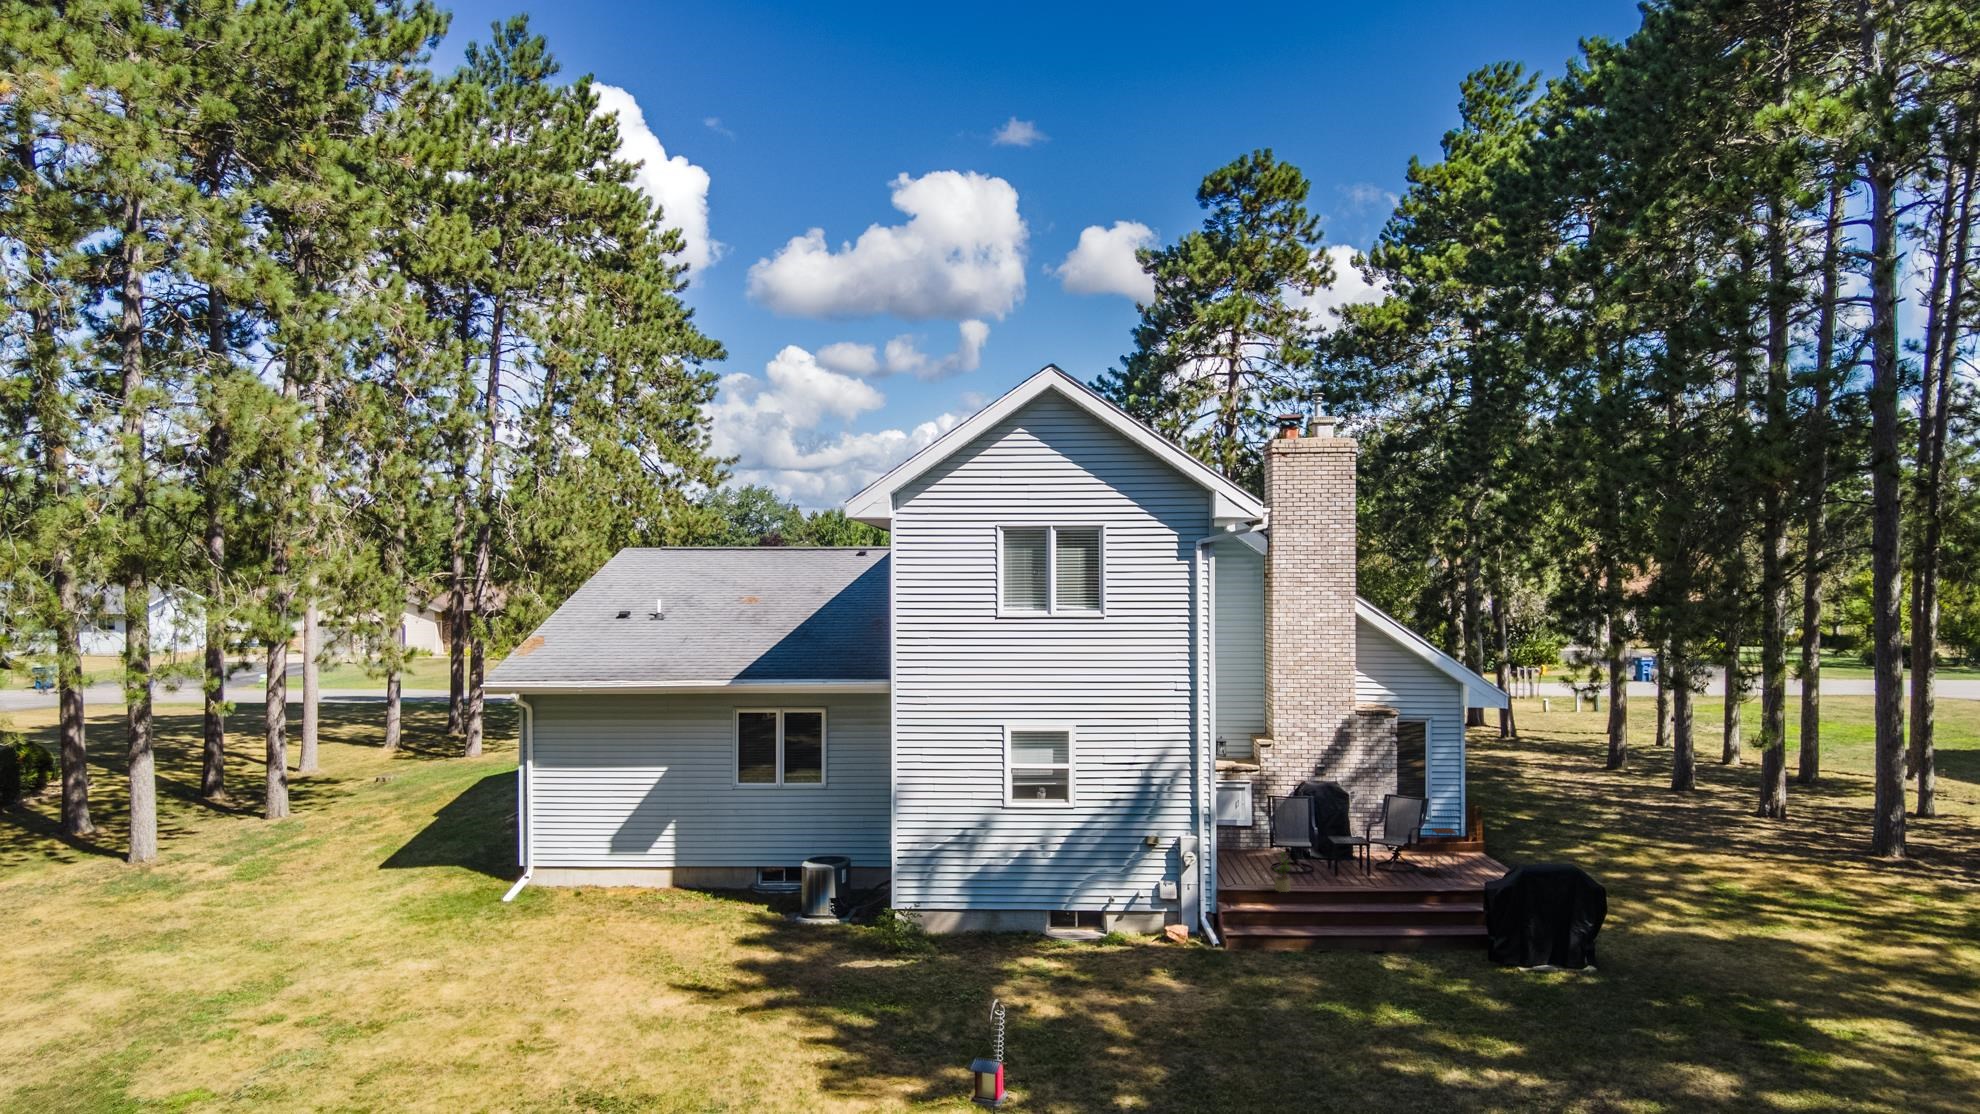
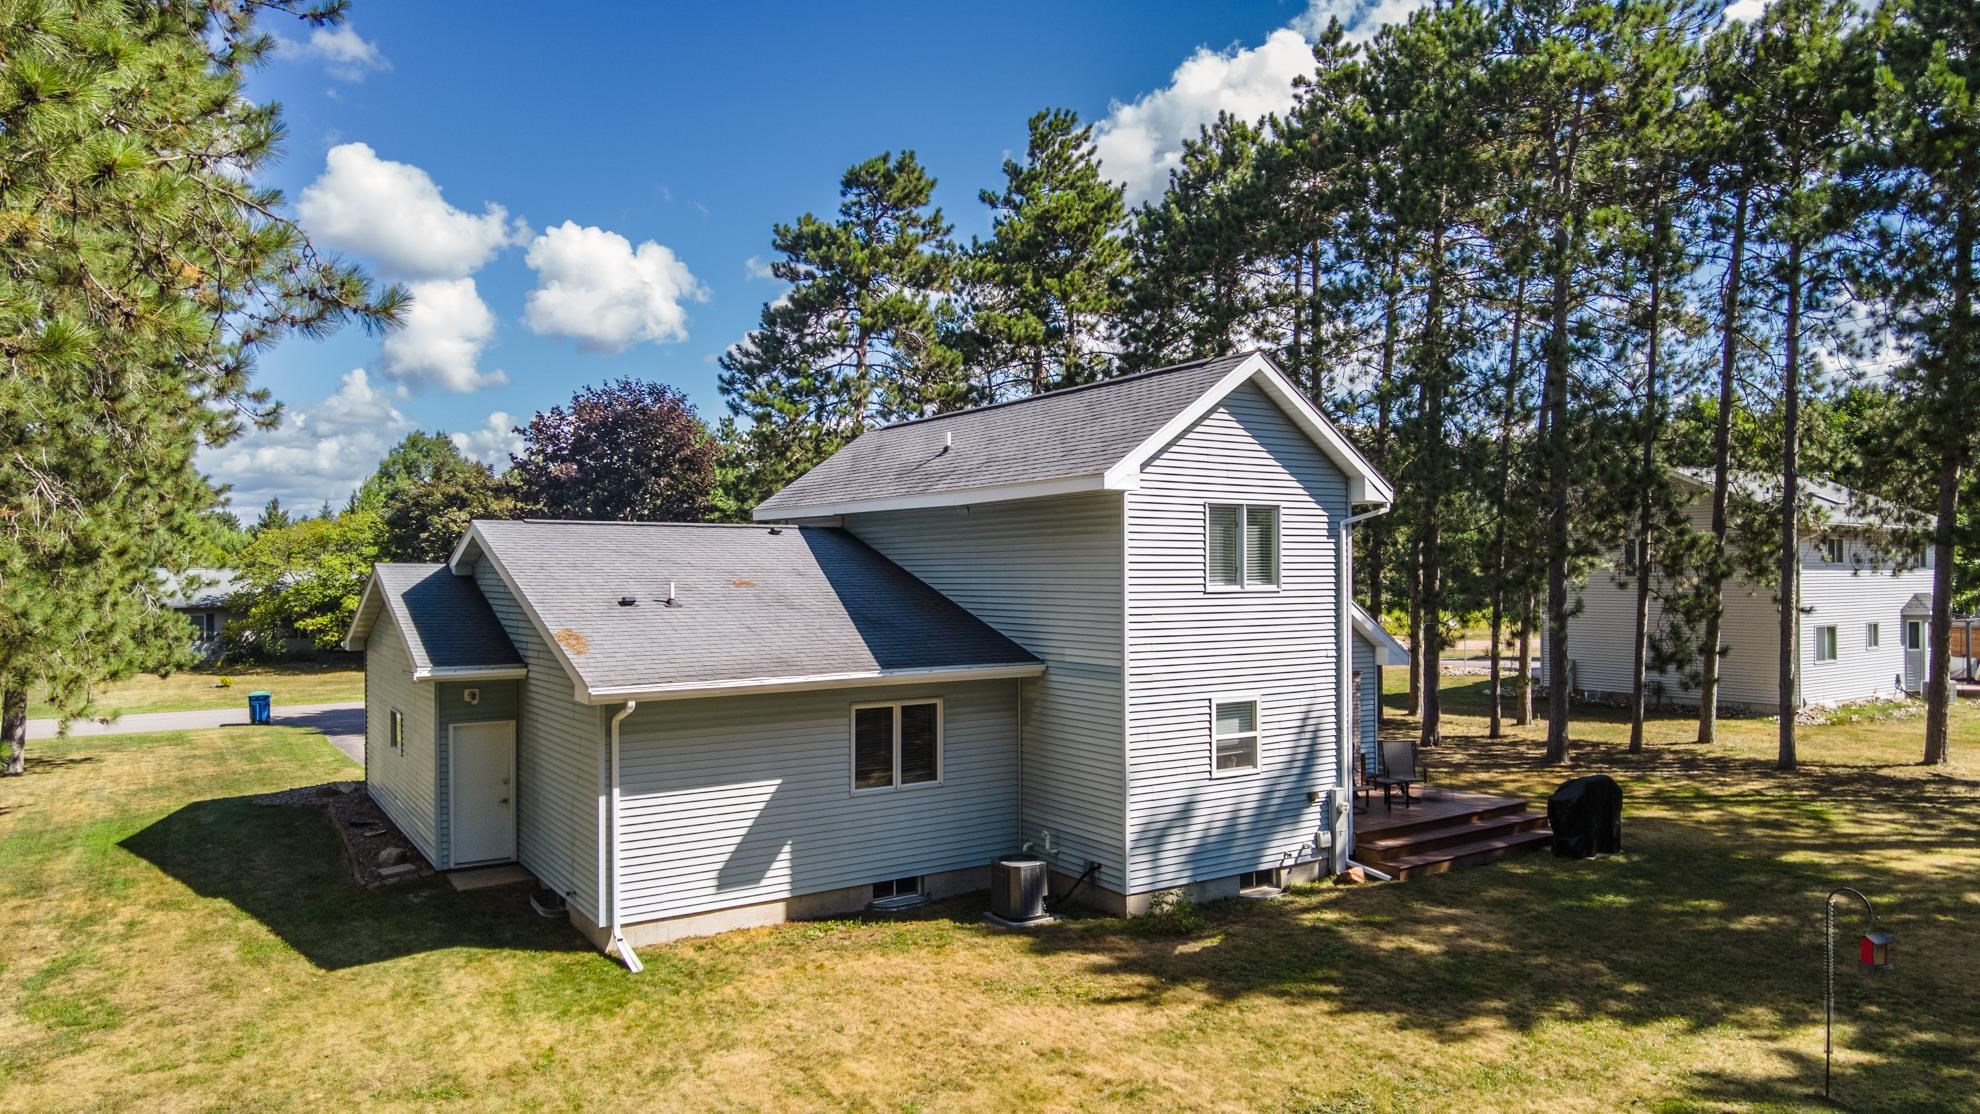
potted plant: present [1274,852,1290,892] -> none [1379,794,1399,830]

